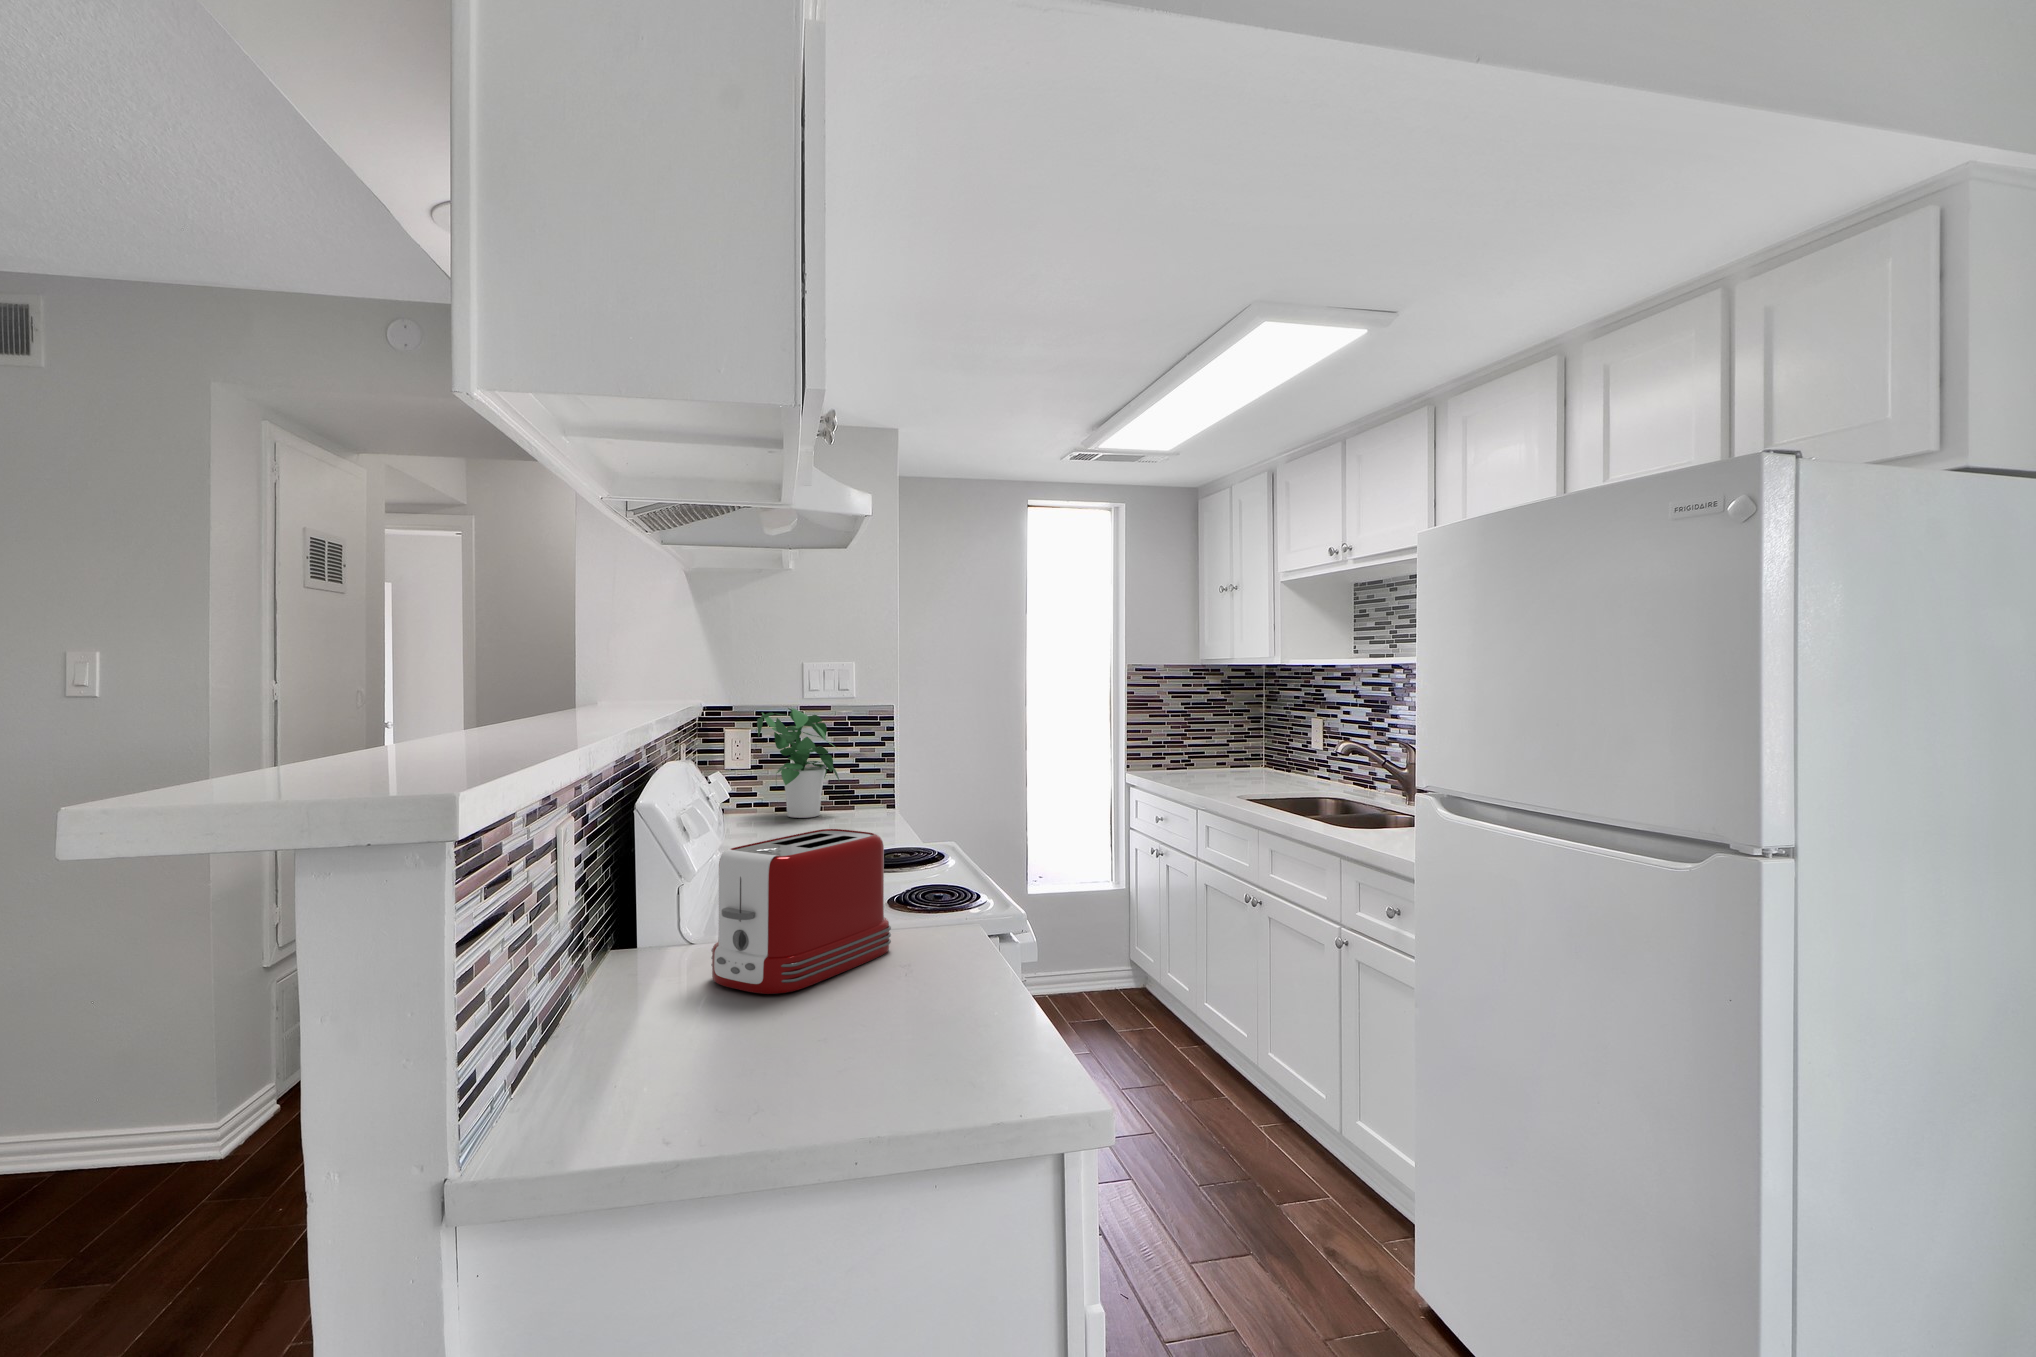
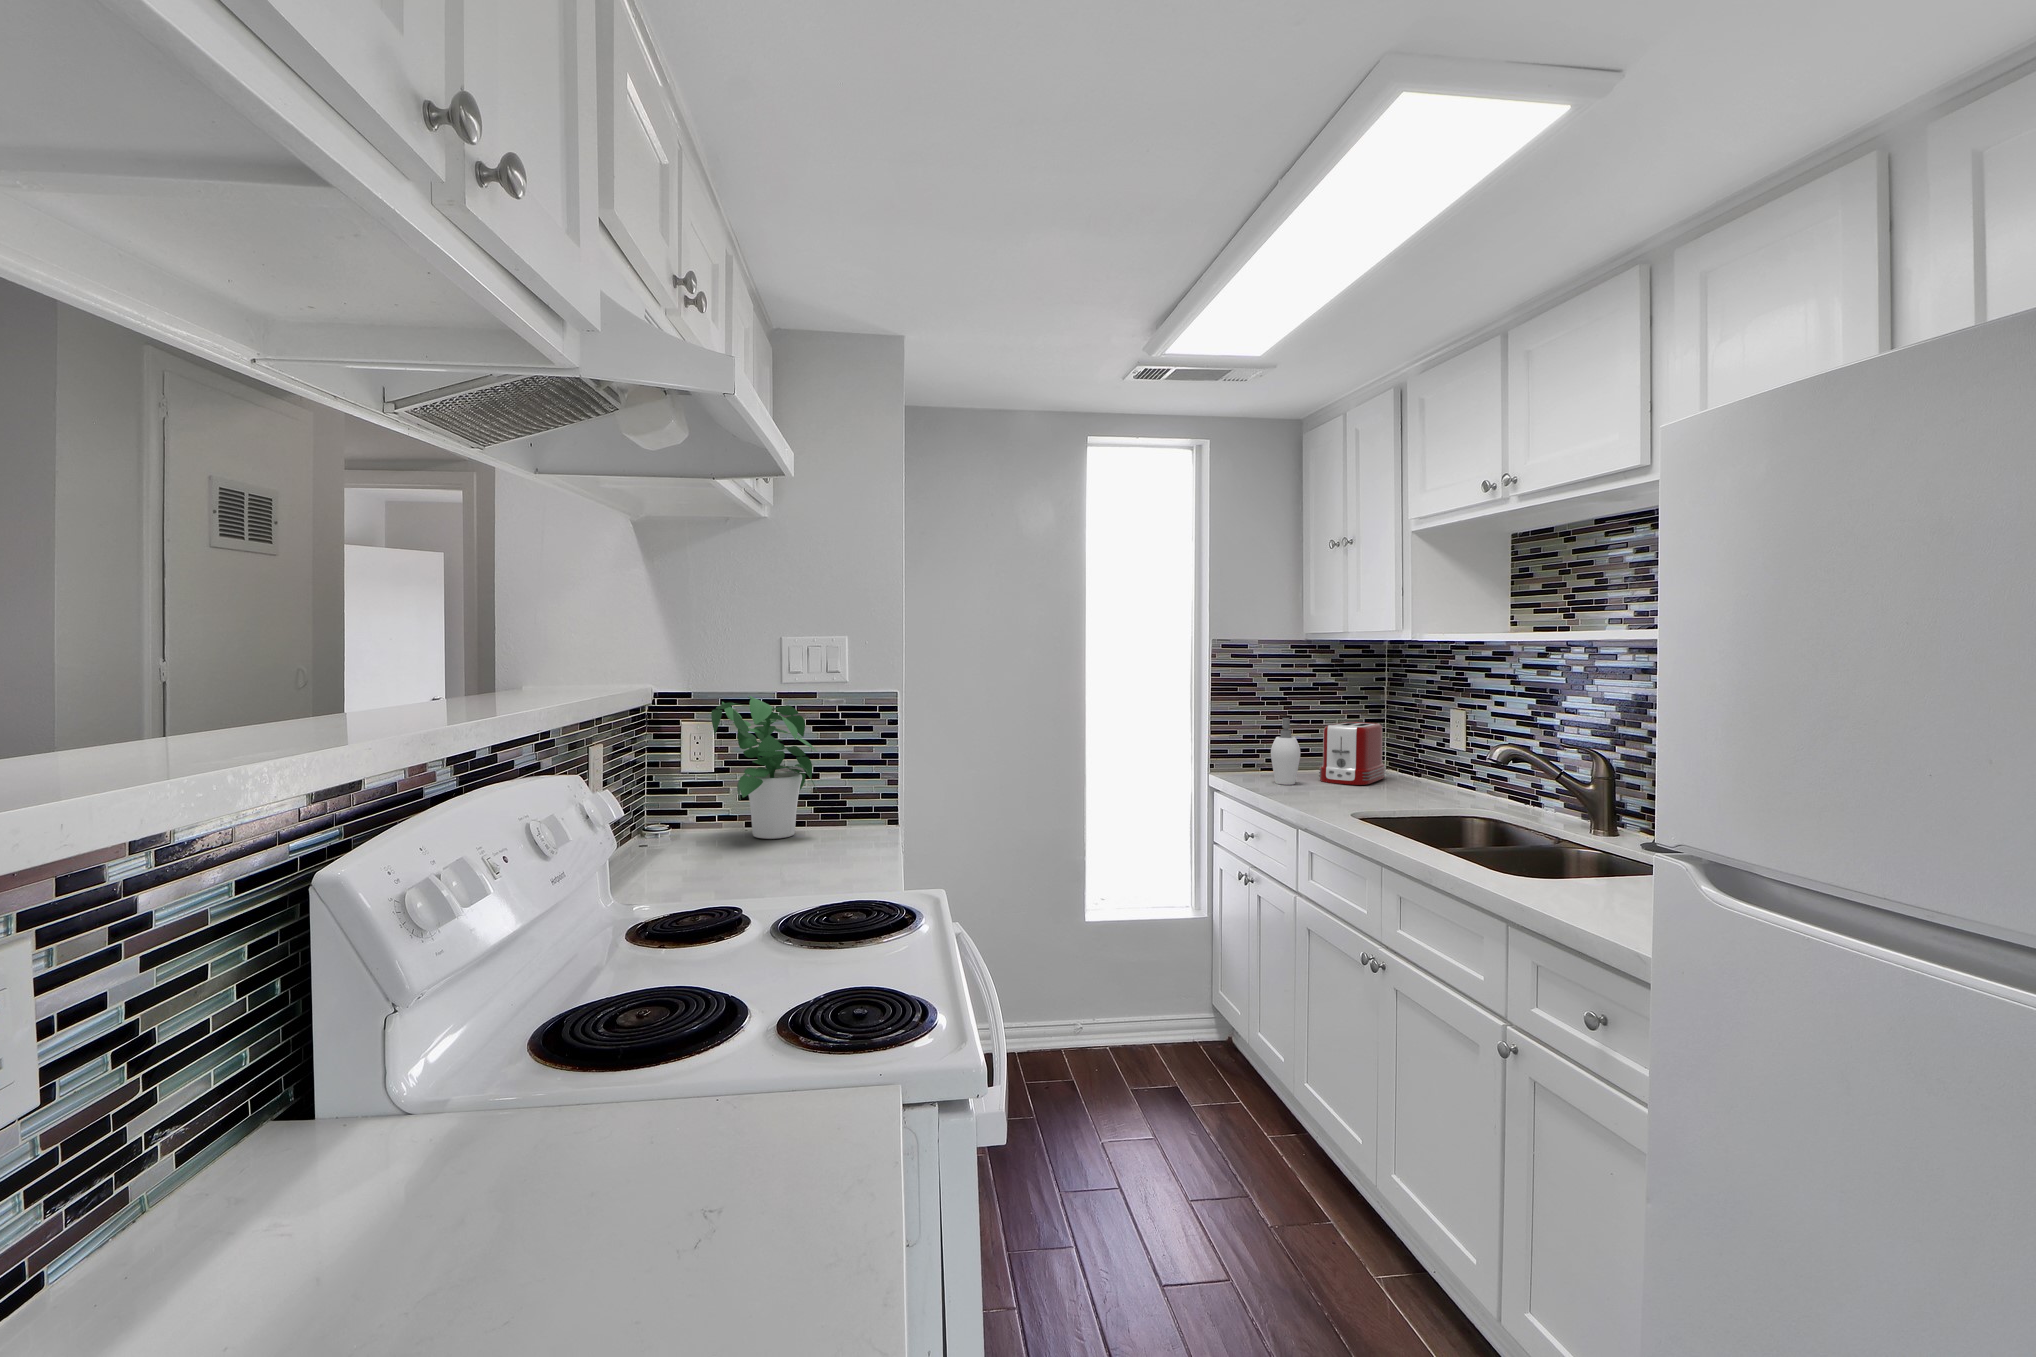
soap dispenser: none [1176,726,1199,779] -> present [1271,718,1301,785]
toaster: present [711,829,891,994] -> present [1319,722,1386,785]

